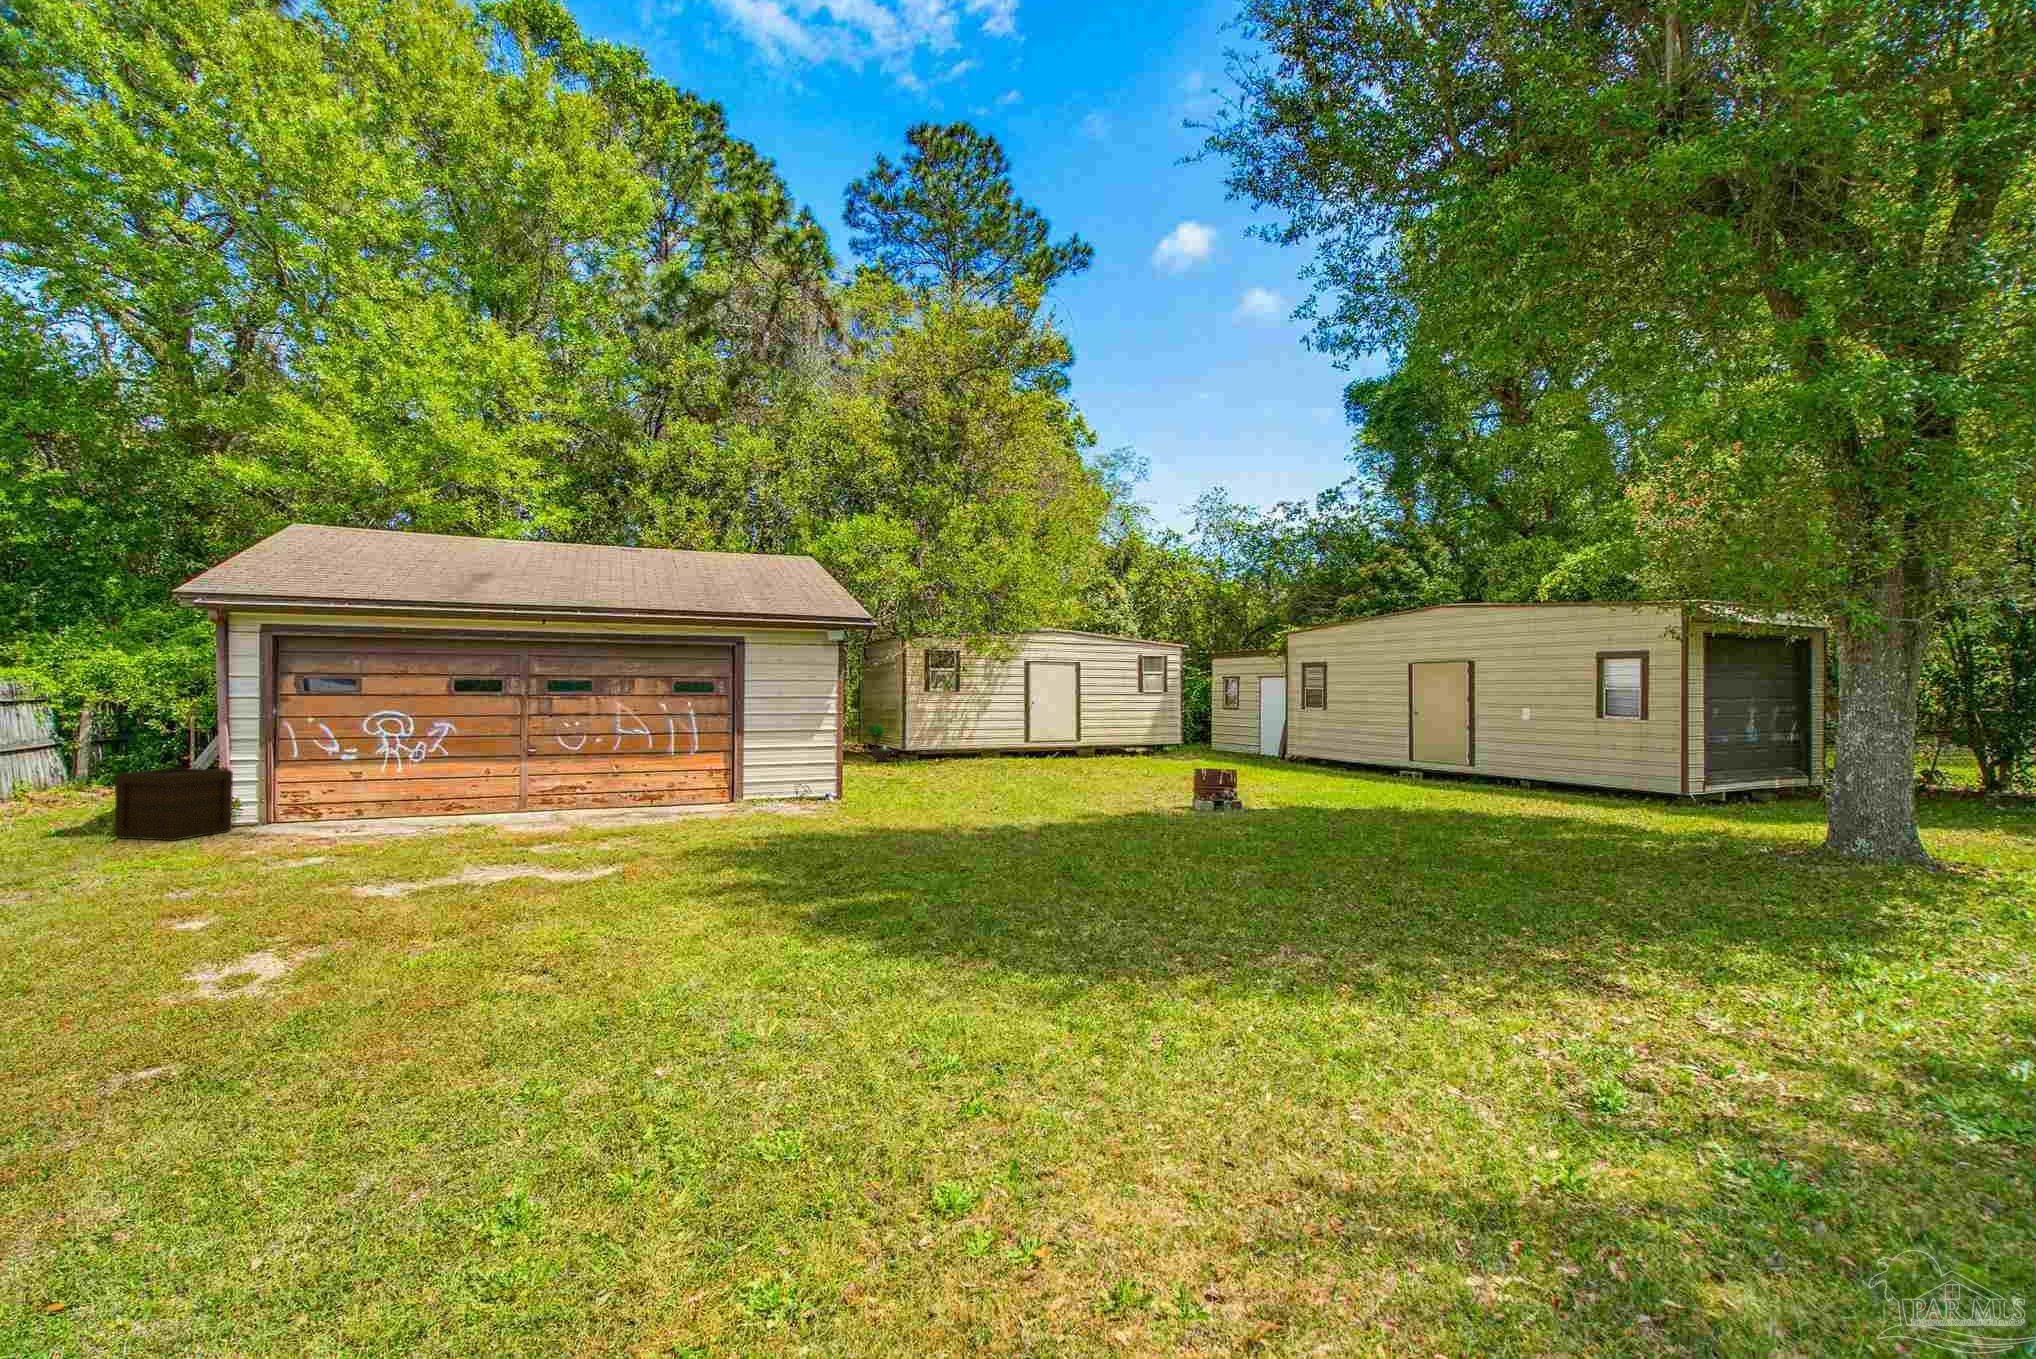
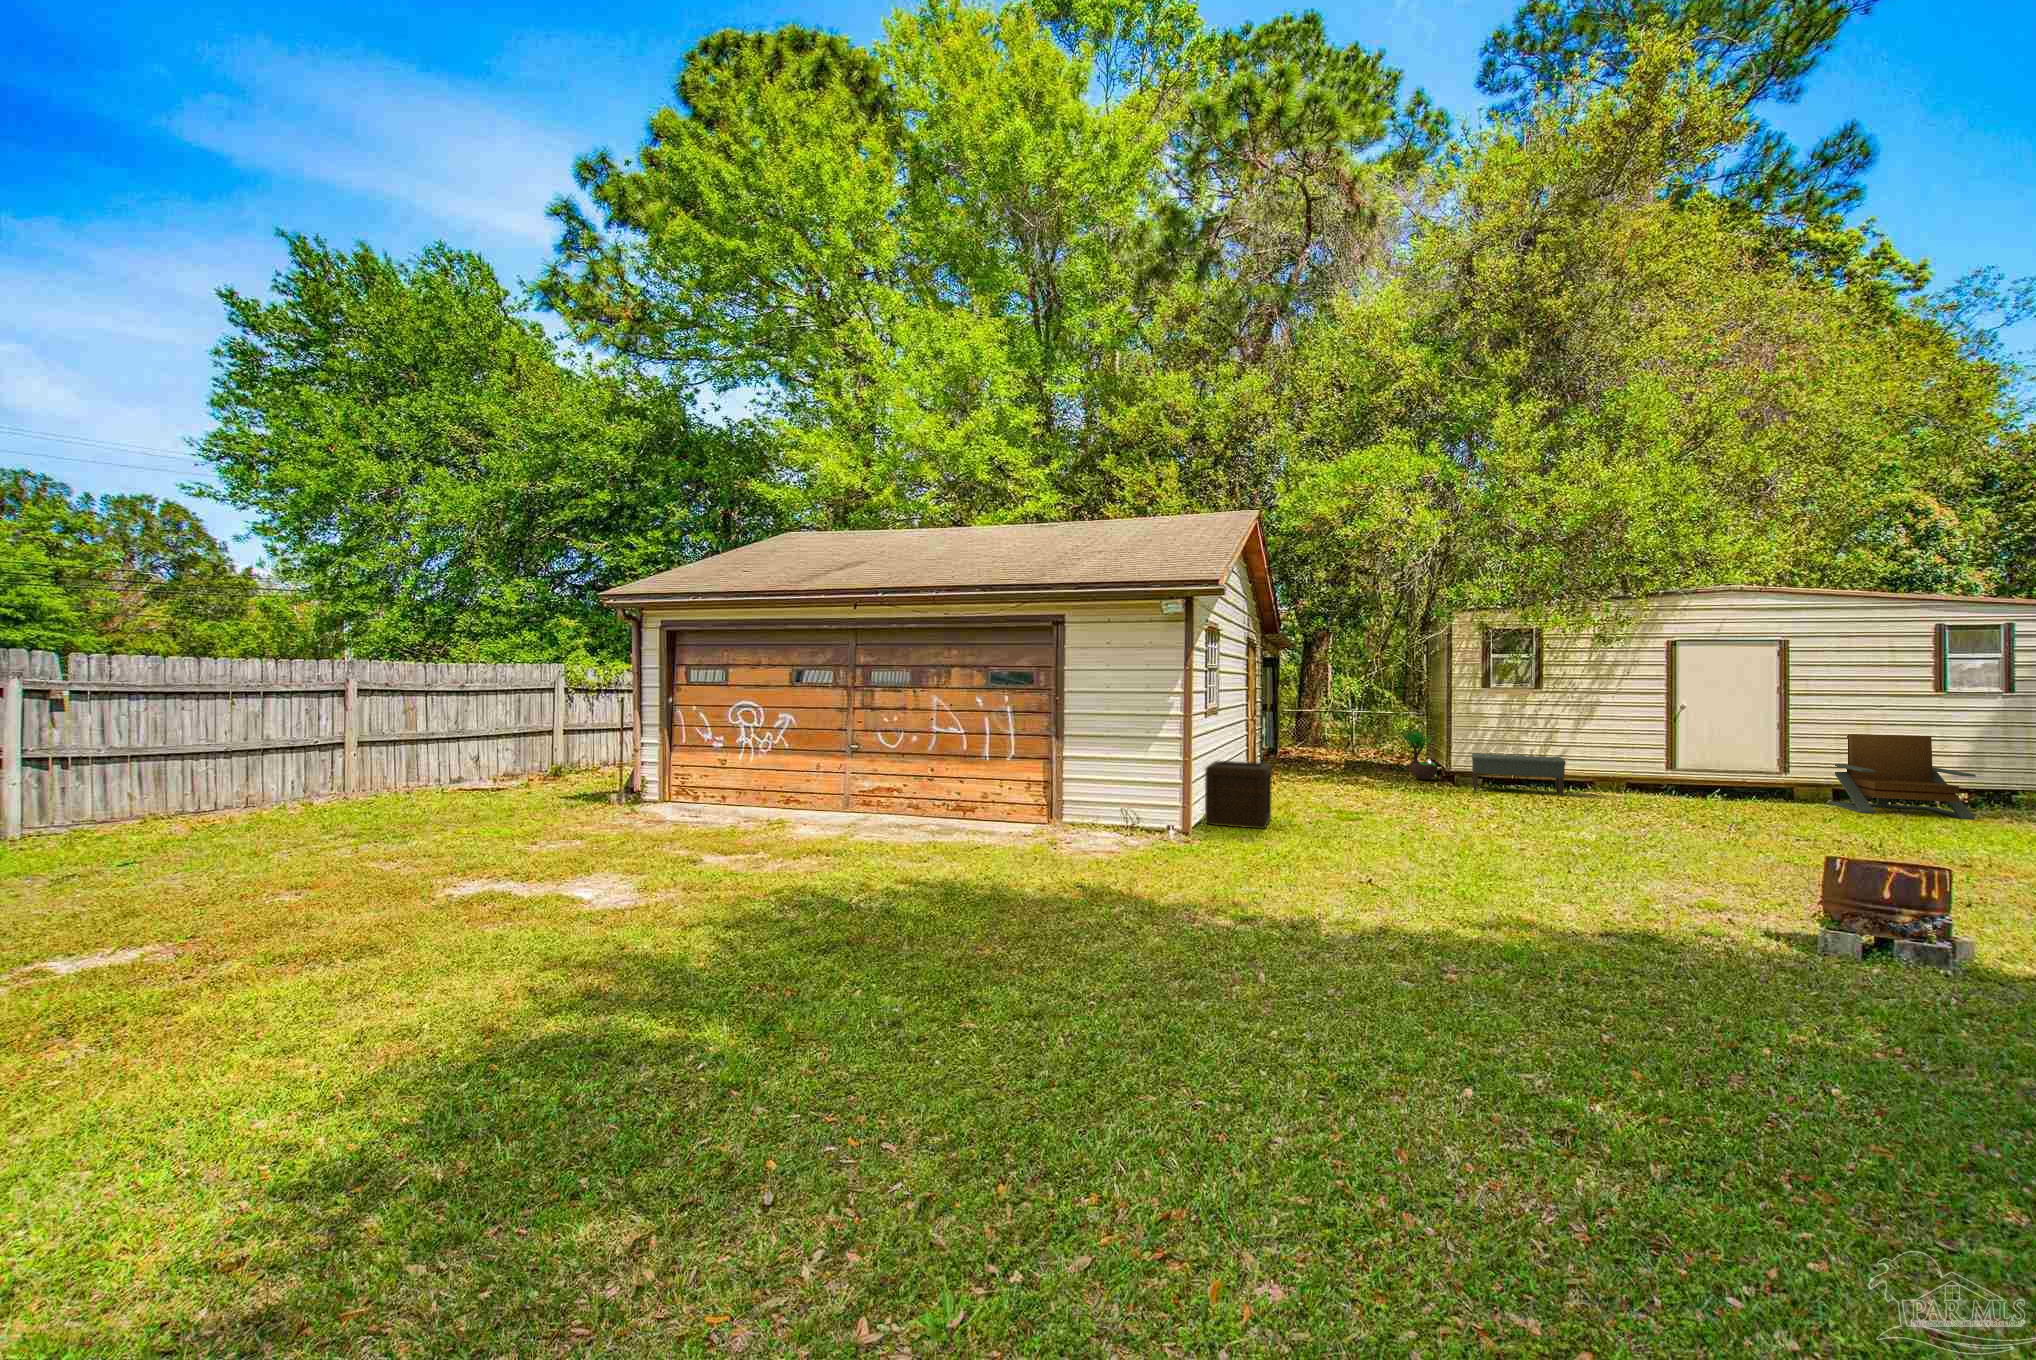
lounge chair: none [1094,717,1154,762] -> present [1829,734,1976,819]
bench: none [918,738,978,765] -> present [1472,753,1566,796]
wooden crate: present [114,768,233,841] -> present [1205,761,1272,829]

